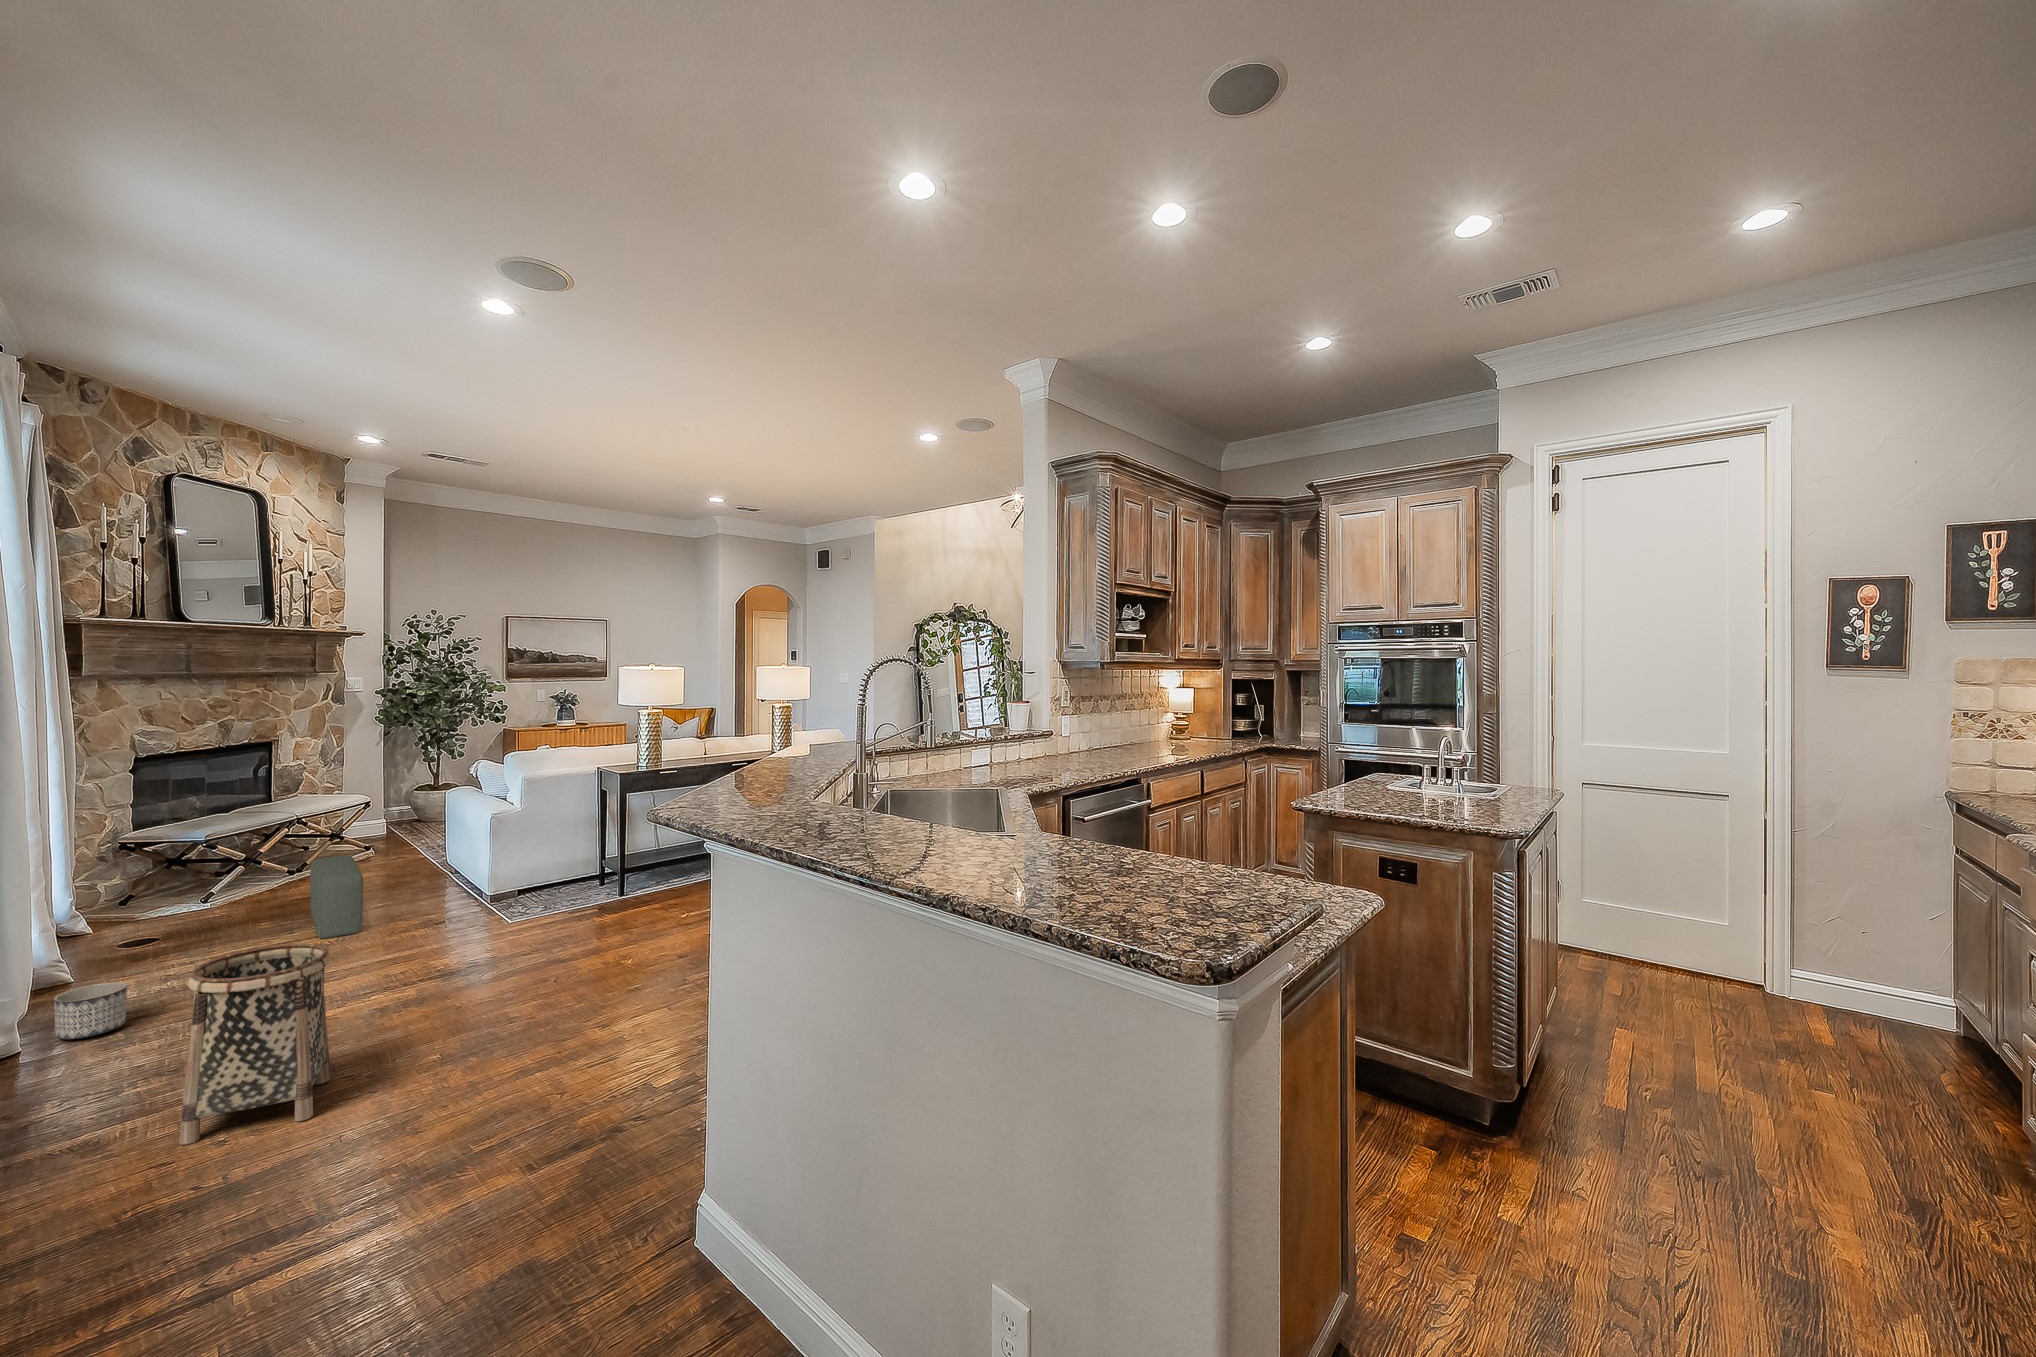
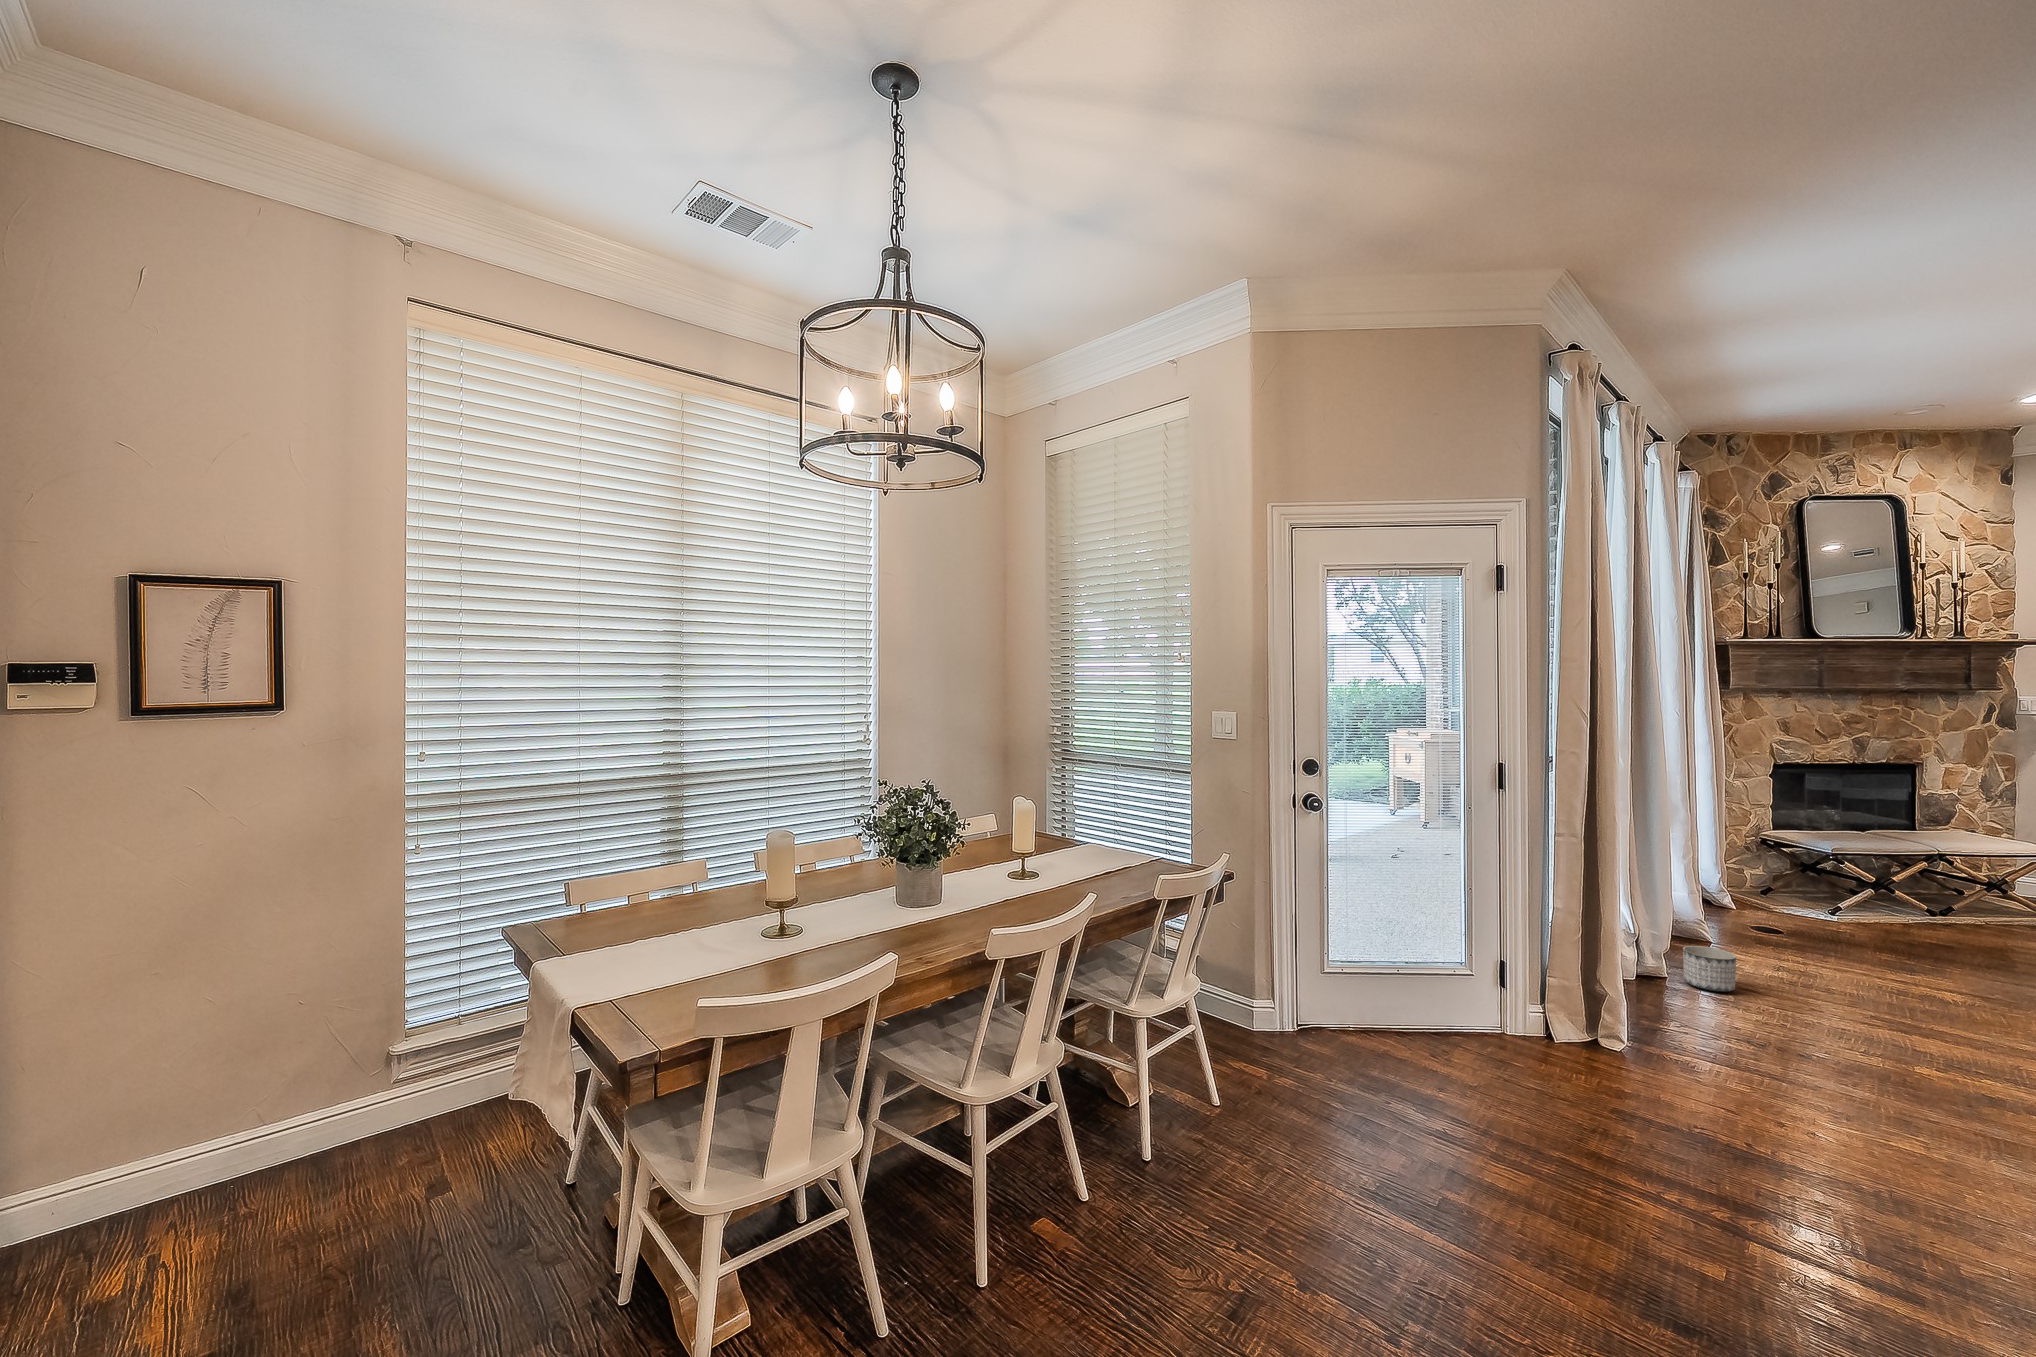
pouf: present [310,856,363,938] -> none [1942,898,2007,997]
basket: present [179,944,330,1144] -> none [1746,949,1908,1150]

